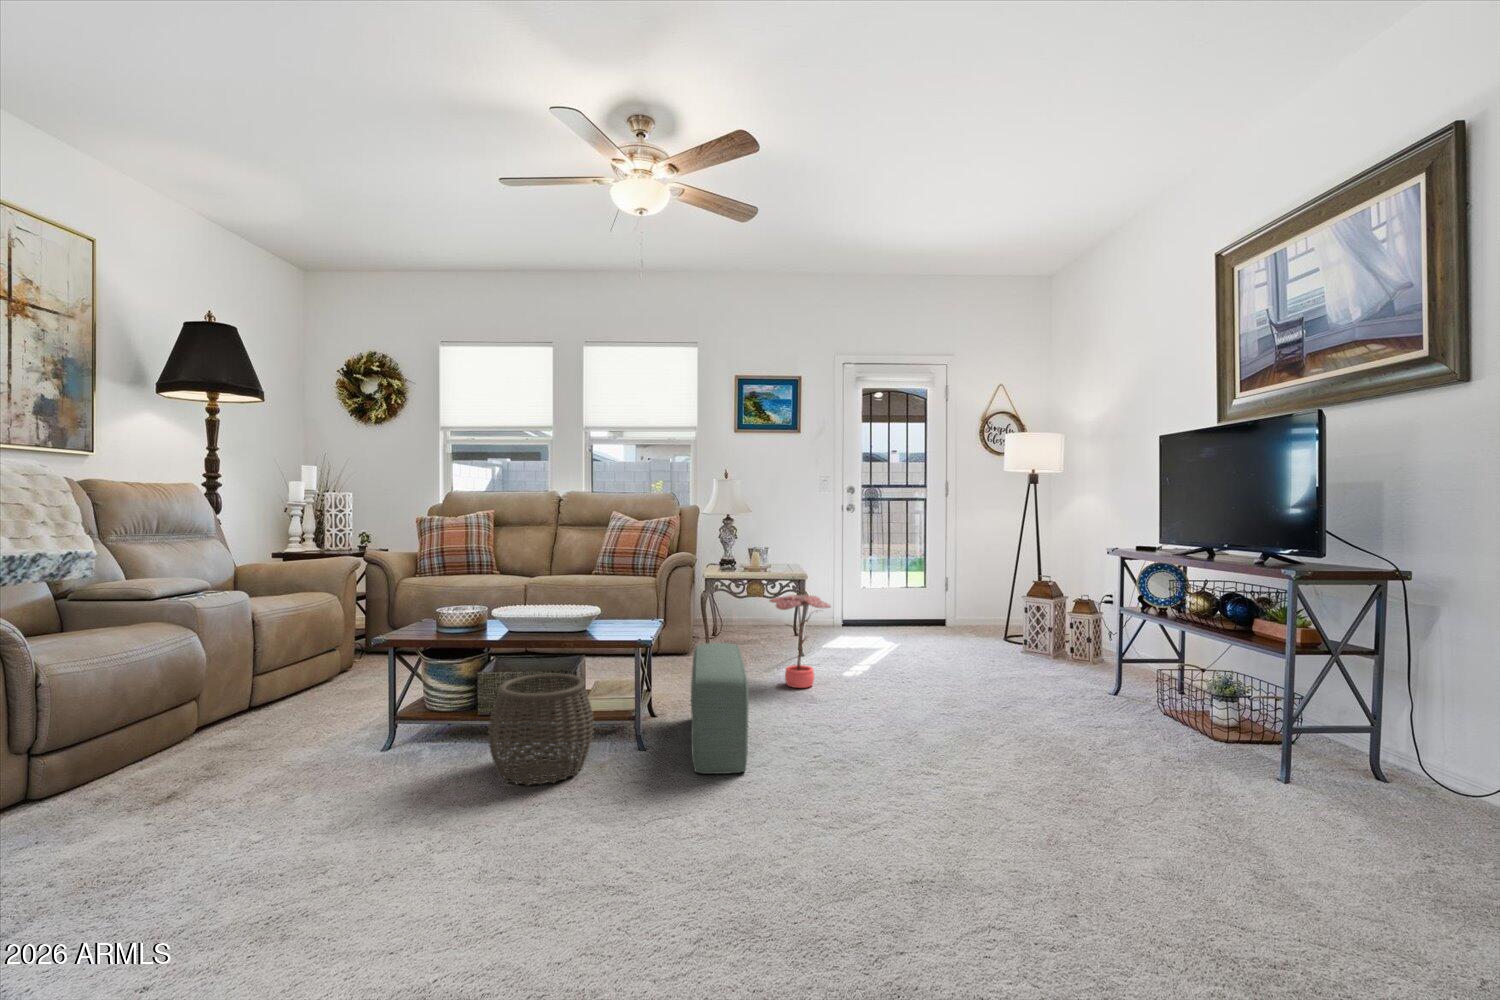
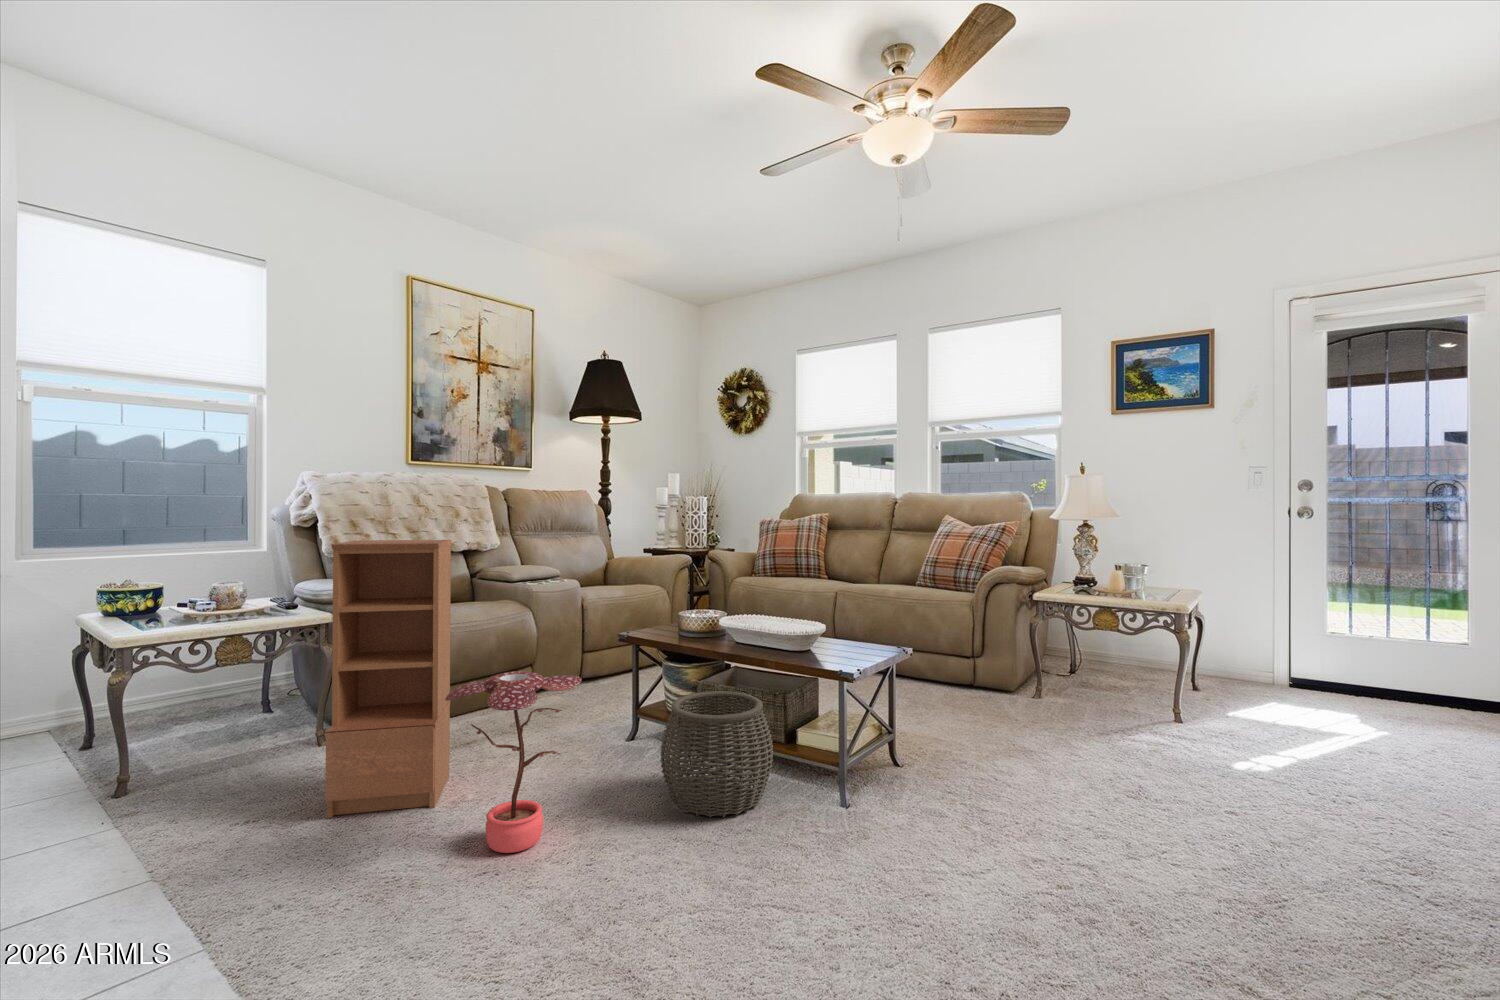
bookcase: none [54,544,233,909] -> present [325,540,451,818]
potted plant: present [770,595,830,688] -> present [445,671,582,853]
pouf: present [691,643,749,774] -> none [861,686,994,873]

